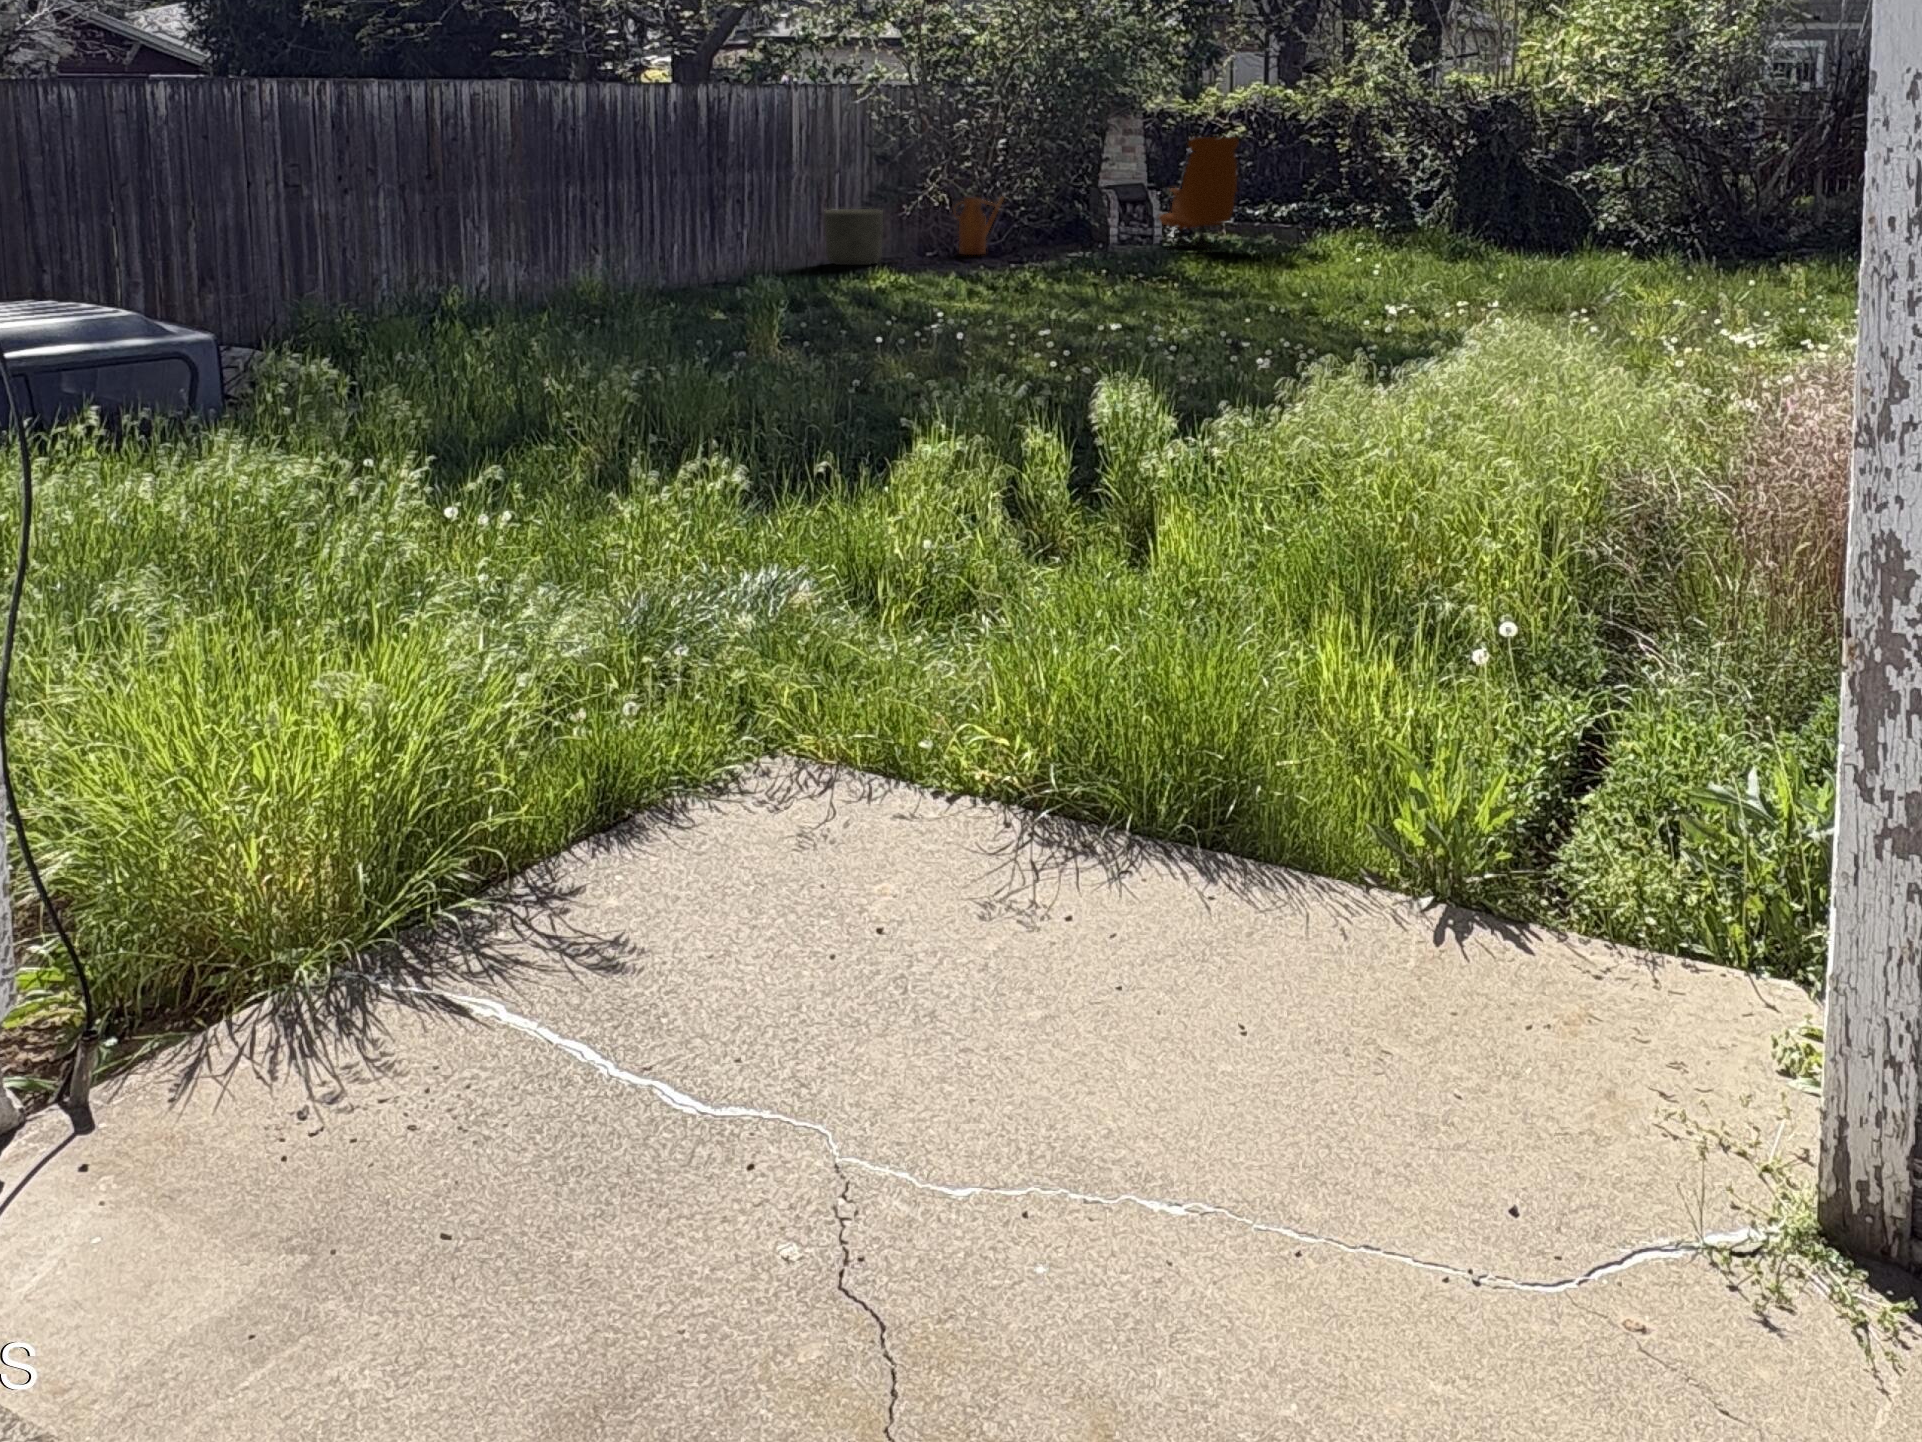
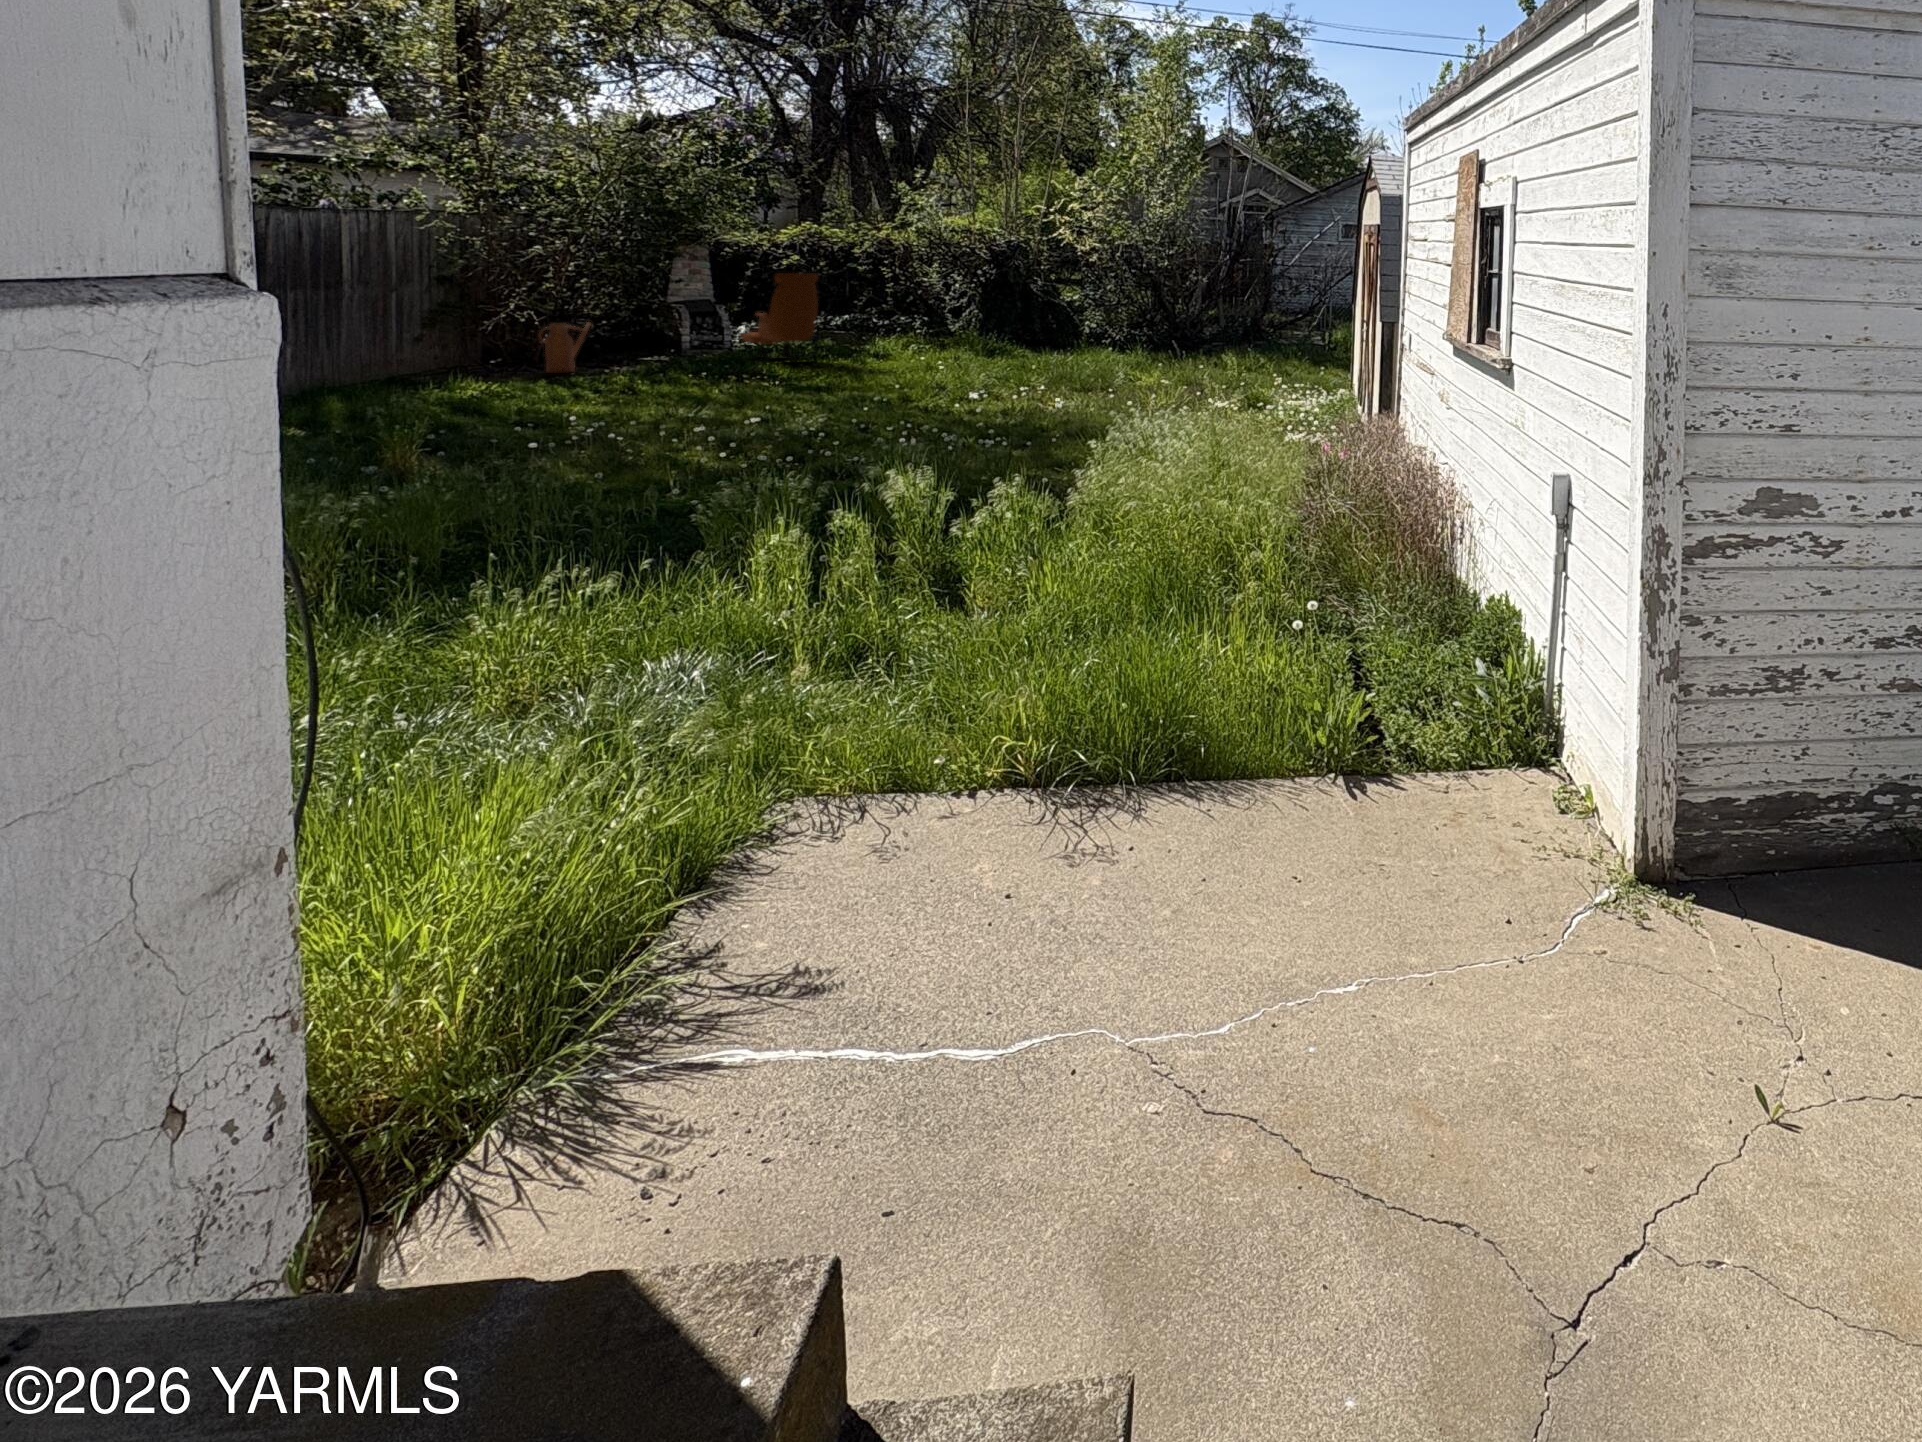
planter: present [824,209,883,265] -> none [396,337,467,389]

